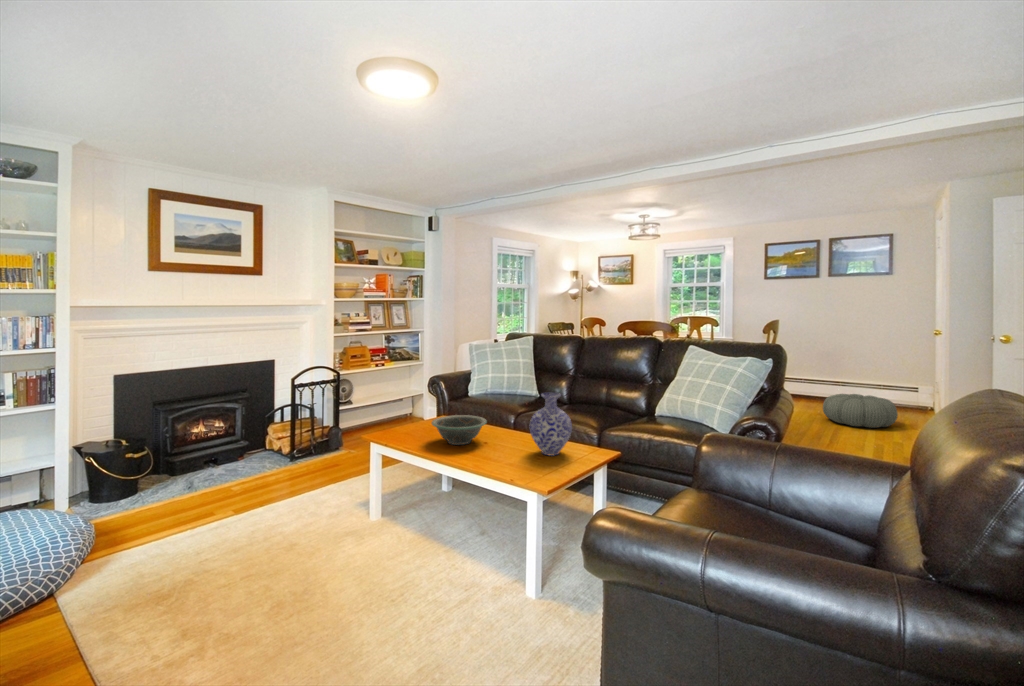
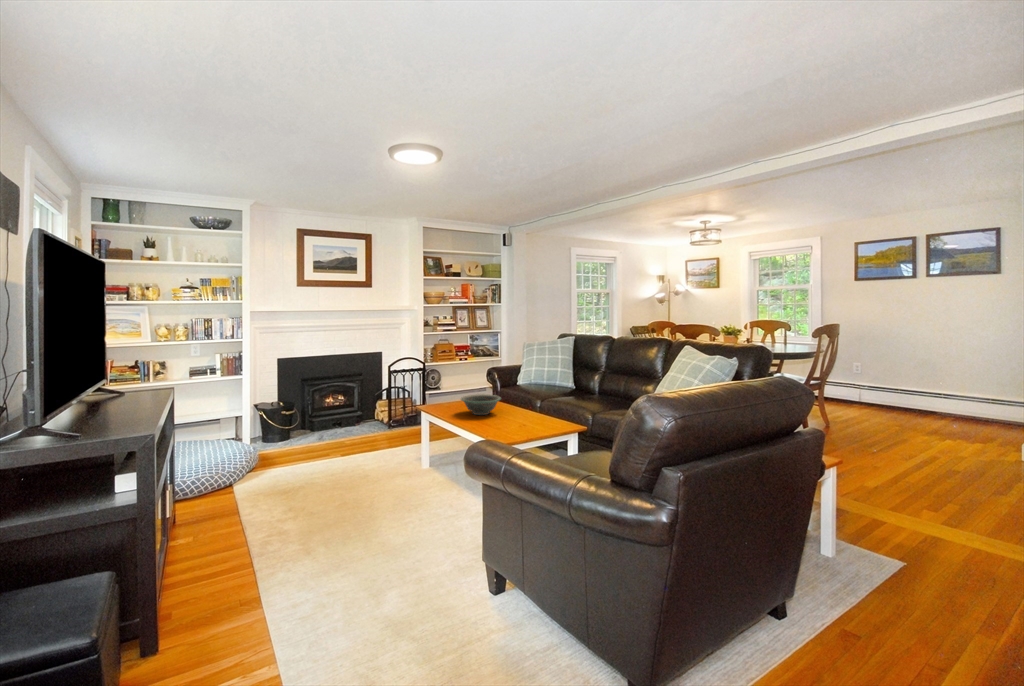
vase: present [529,393,572,455] -> none [523,378,555,425]
pouf: present [823,394,898,428] -> none [889,402,971,437]

